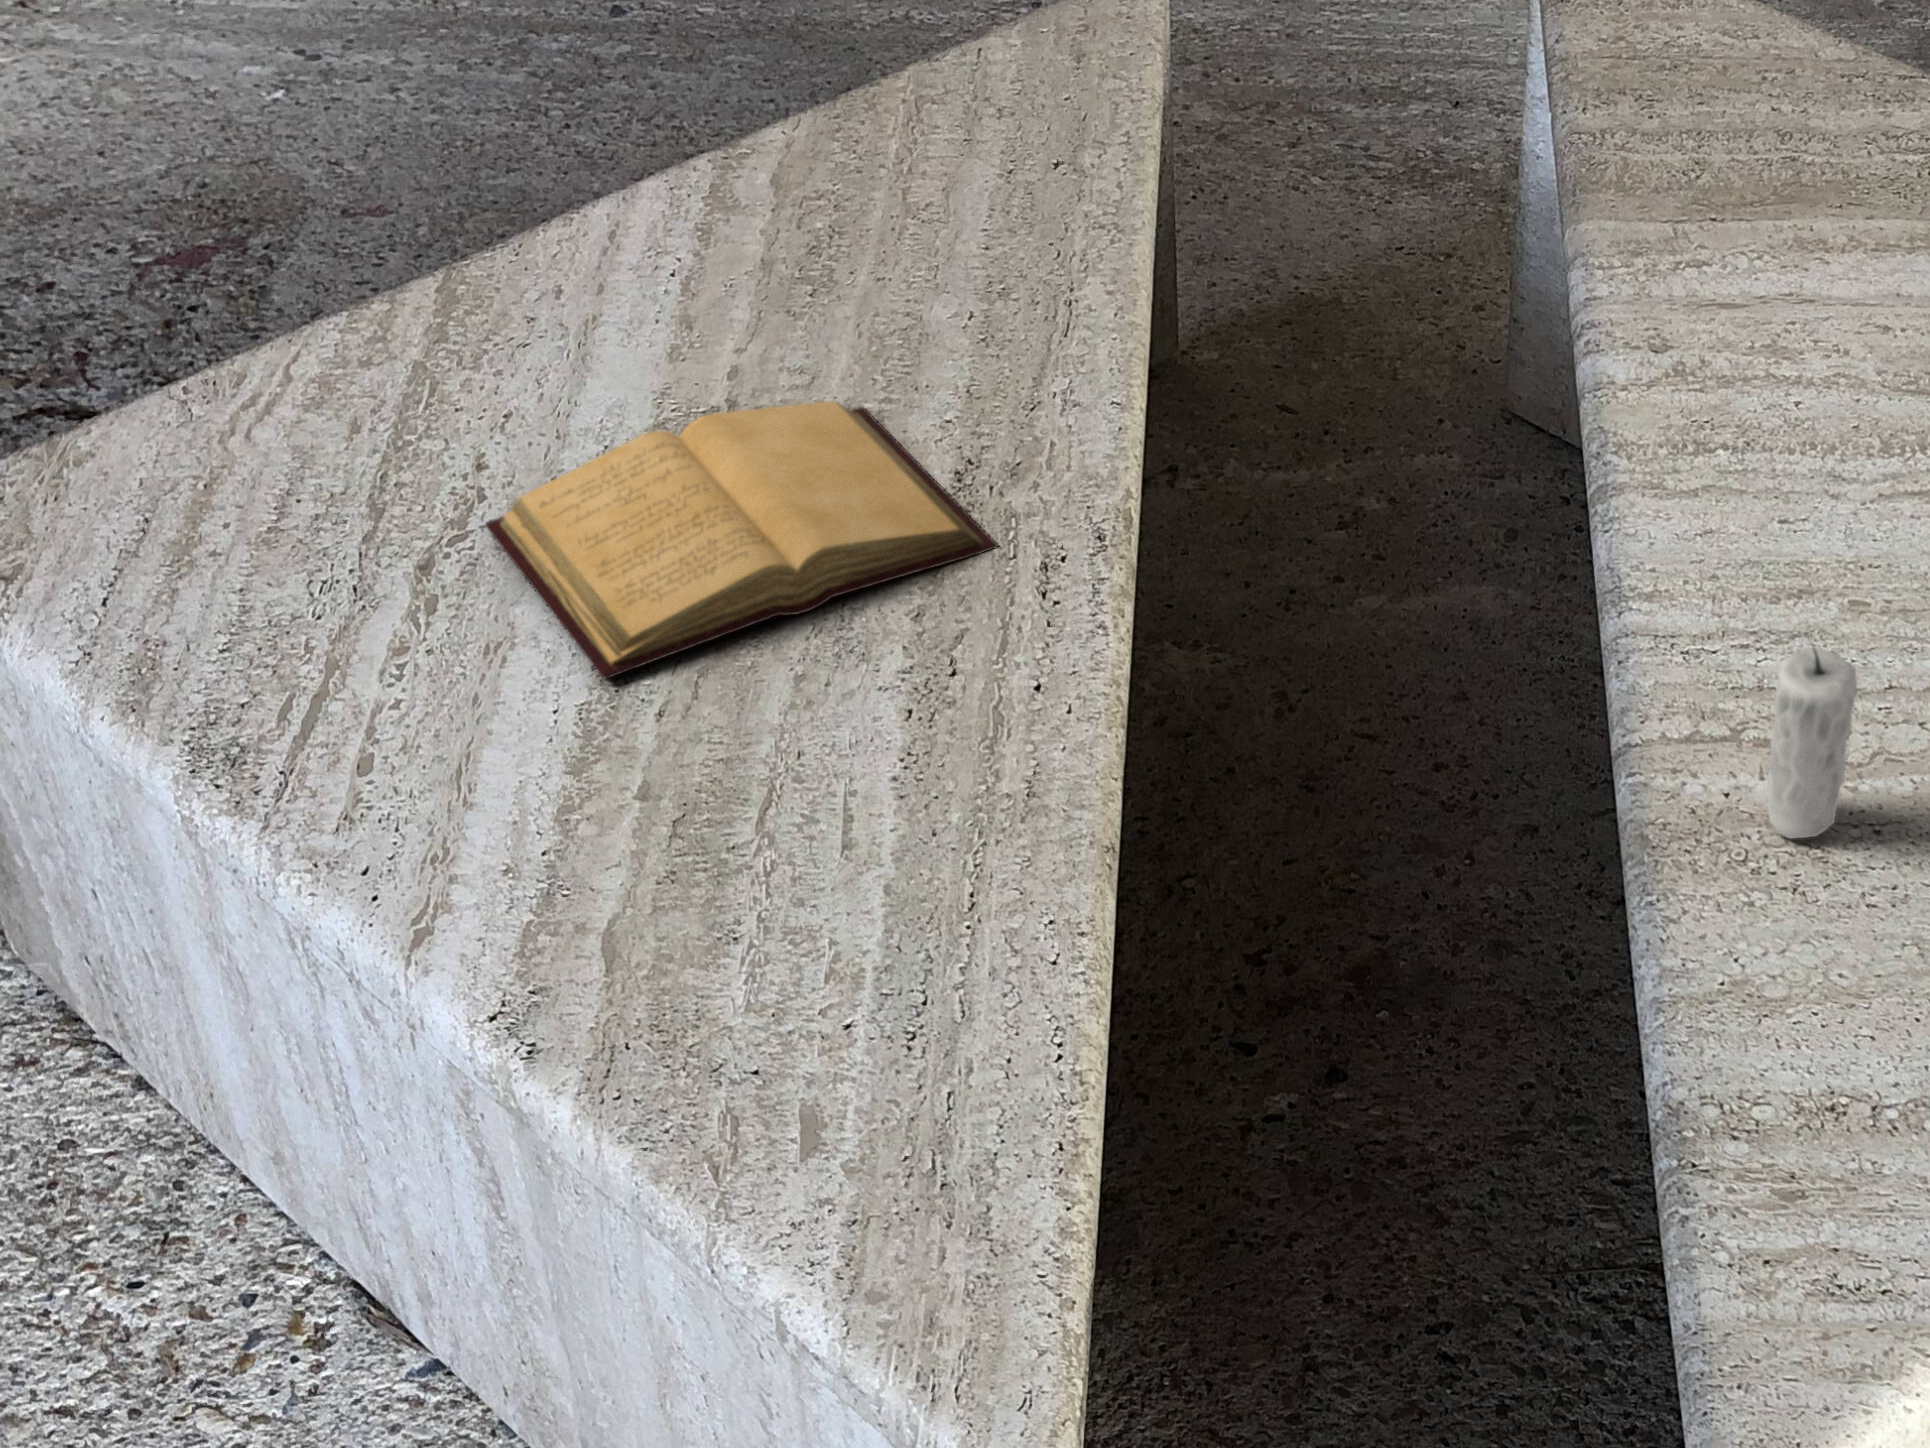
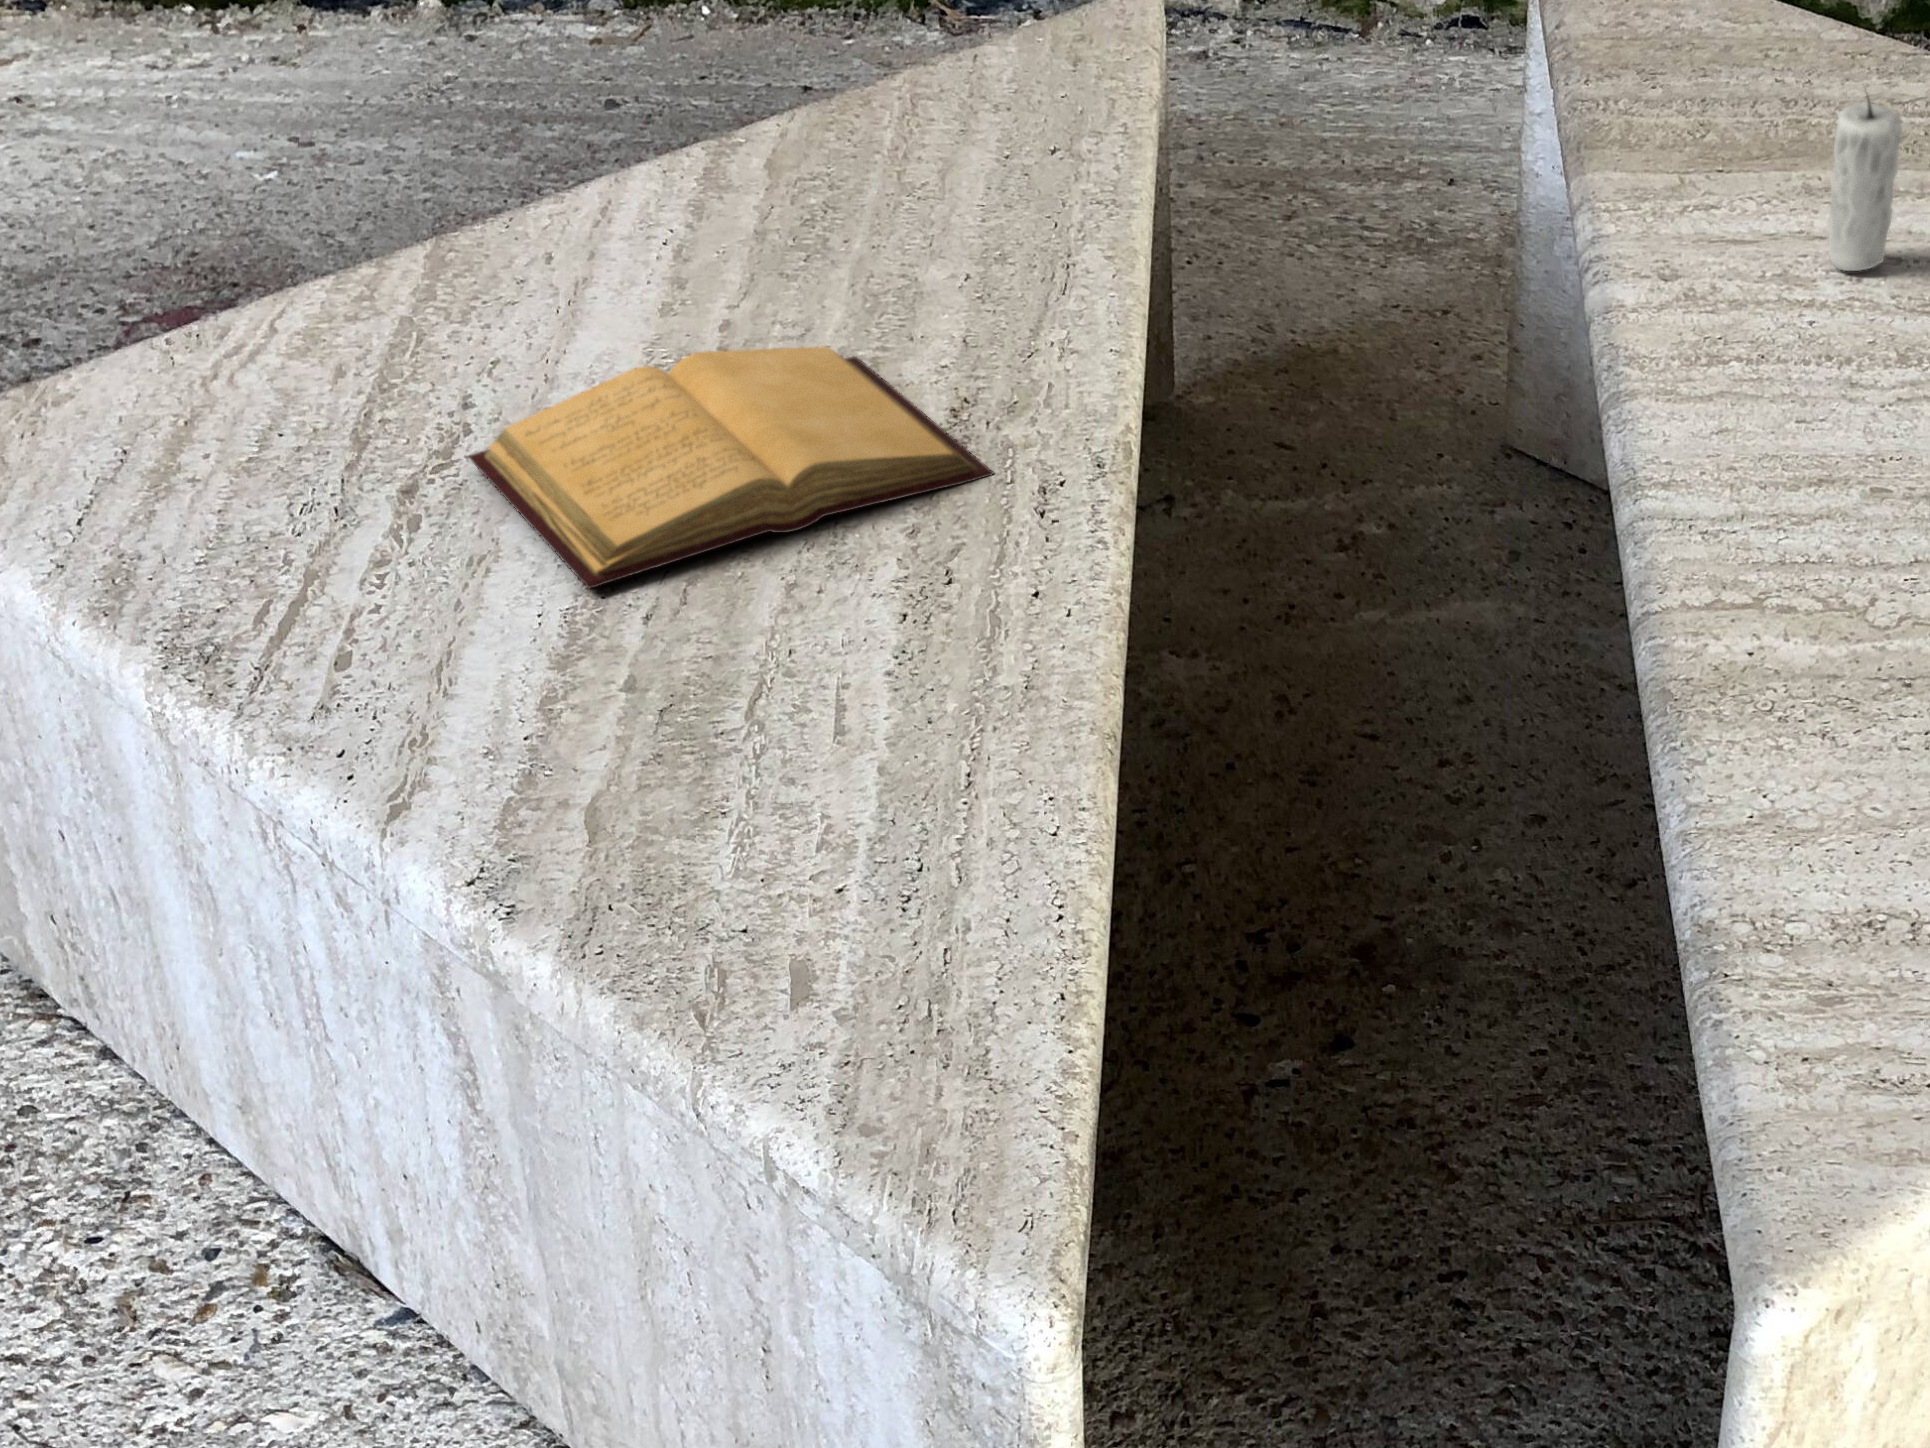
candle: present [1767,646,1857,839] -> present [1828,99,1902,271]

